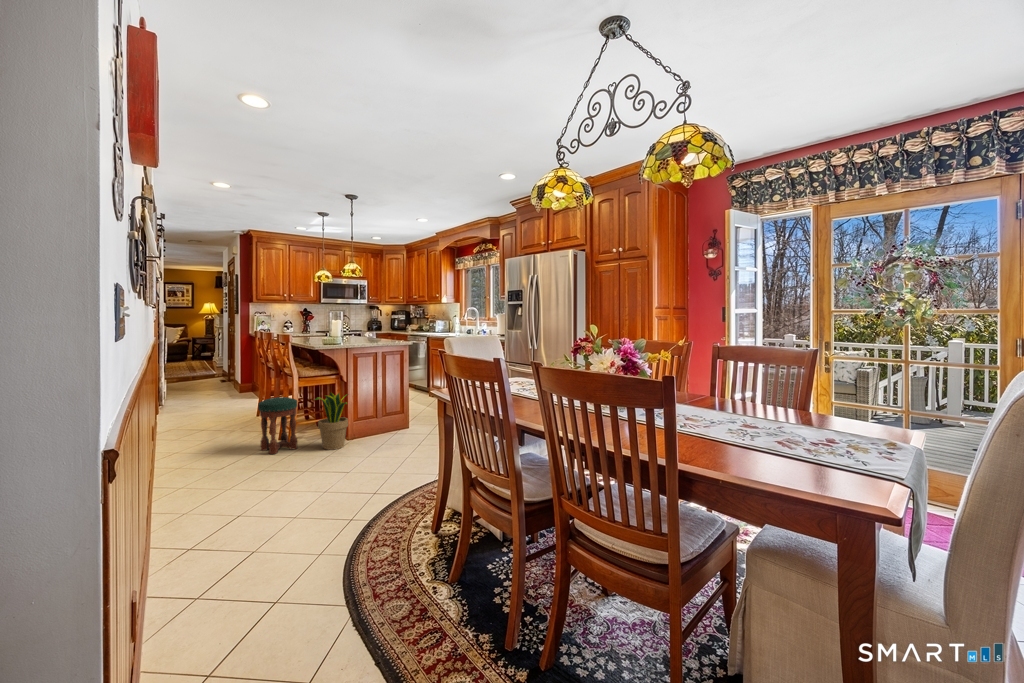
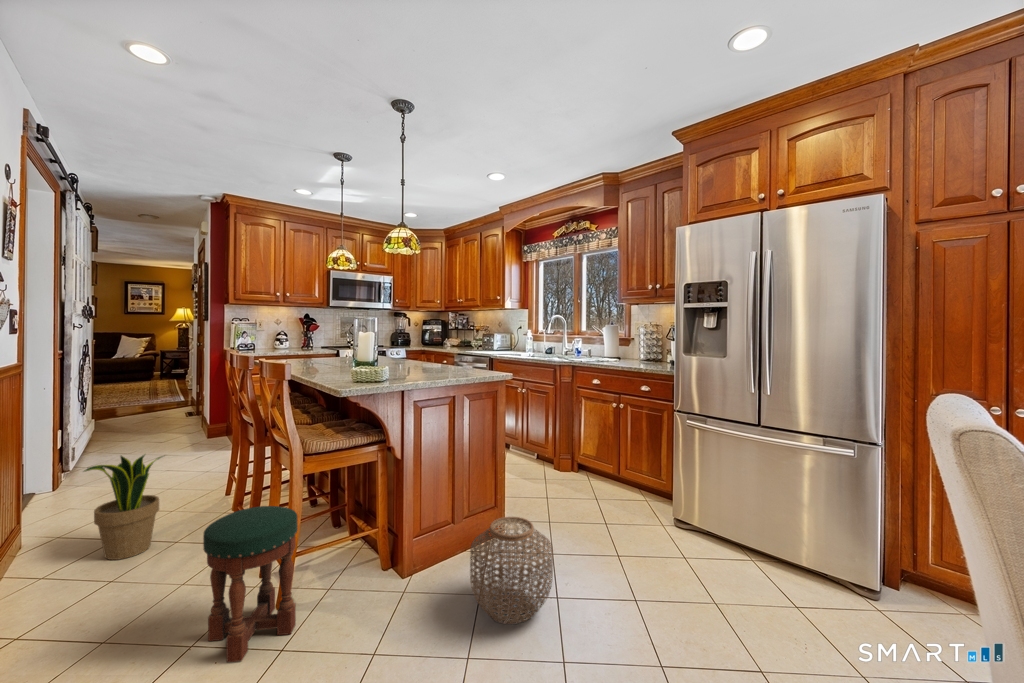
potted plant: present [315,393,348,450] -> present [84,455,161,560]
woven basket: none [375,405,413,448] -> present [470,517,553,624]

